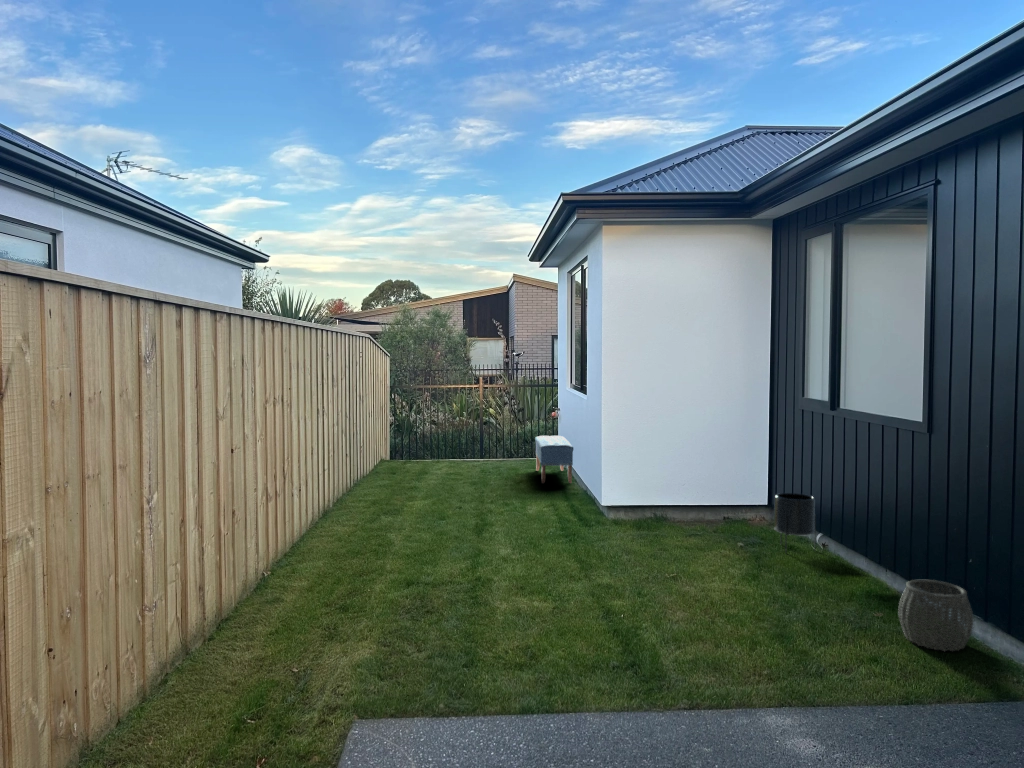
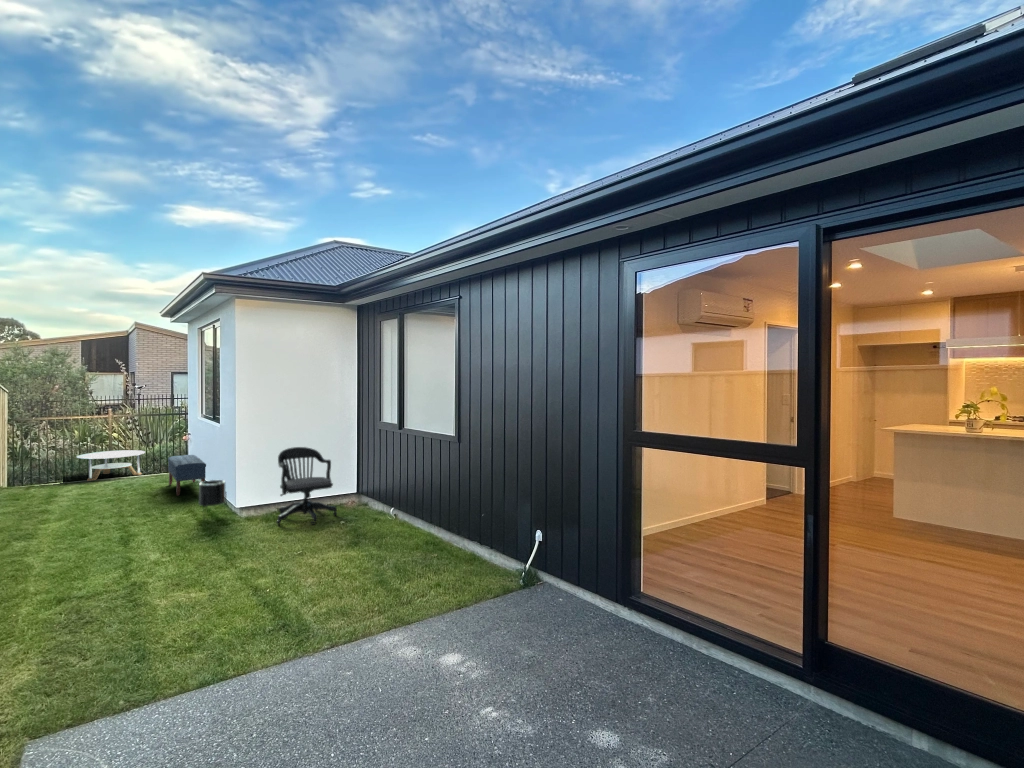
round table: none [454,427,516,458] -> present [77,450,145,481]
chair: none [649,429,734,542] -> present [276,447,337,525]
planter: present [774,493,816,546] -> present [199,480,226,507]
woven basket: present [899,580,973,651] -> none [438,528,474,567]

